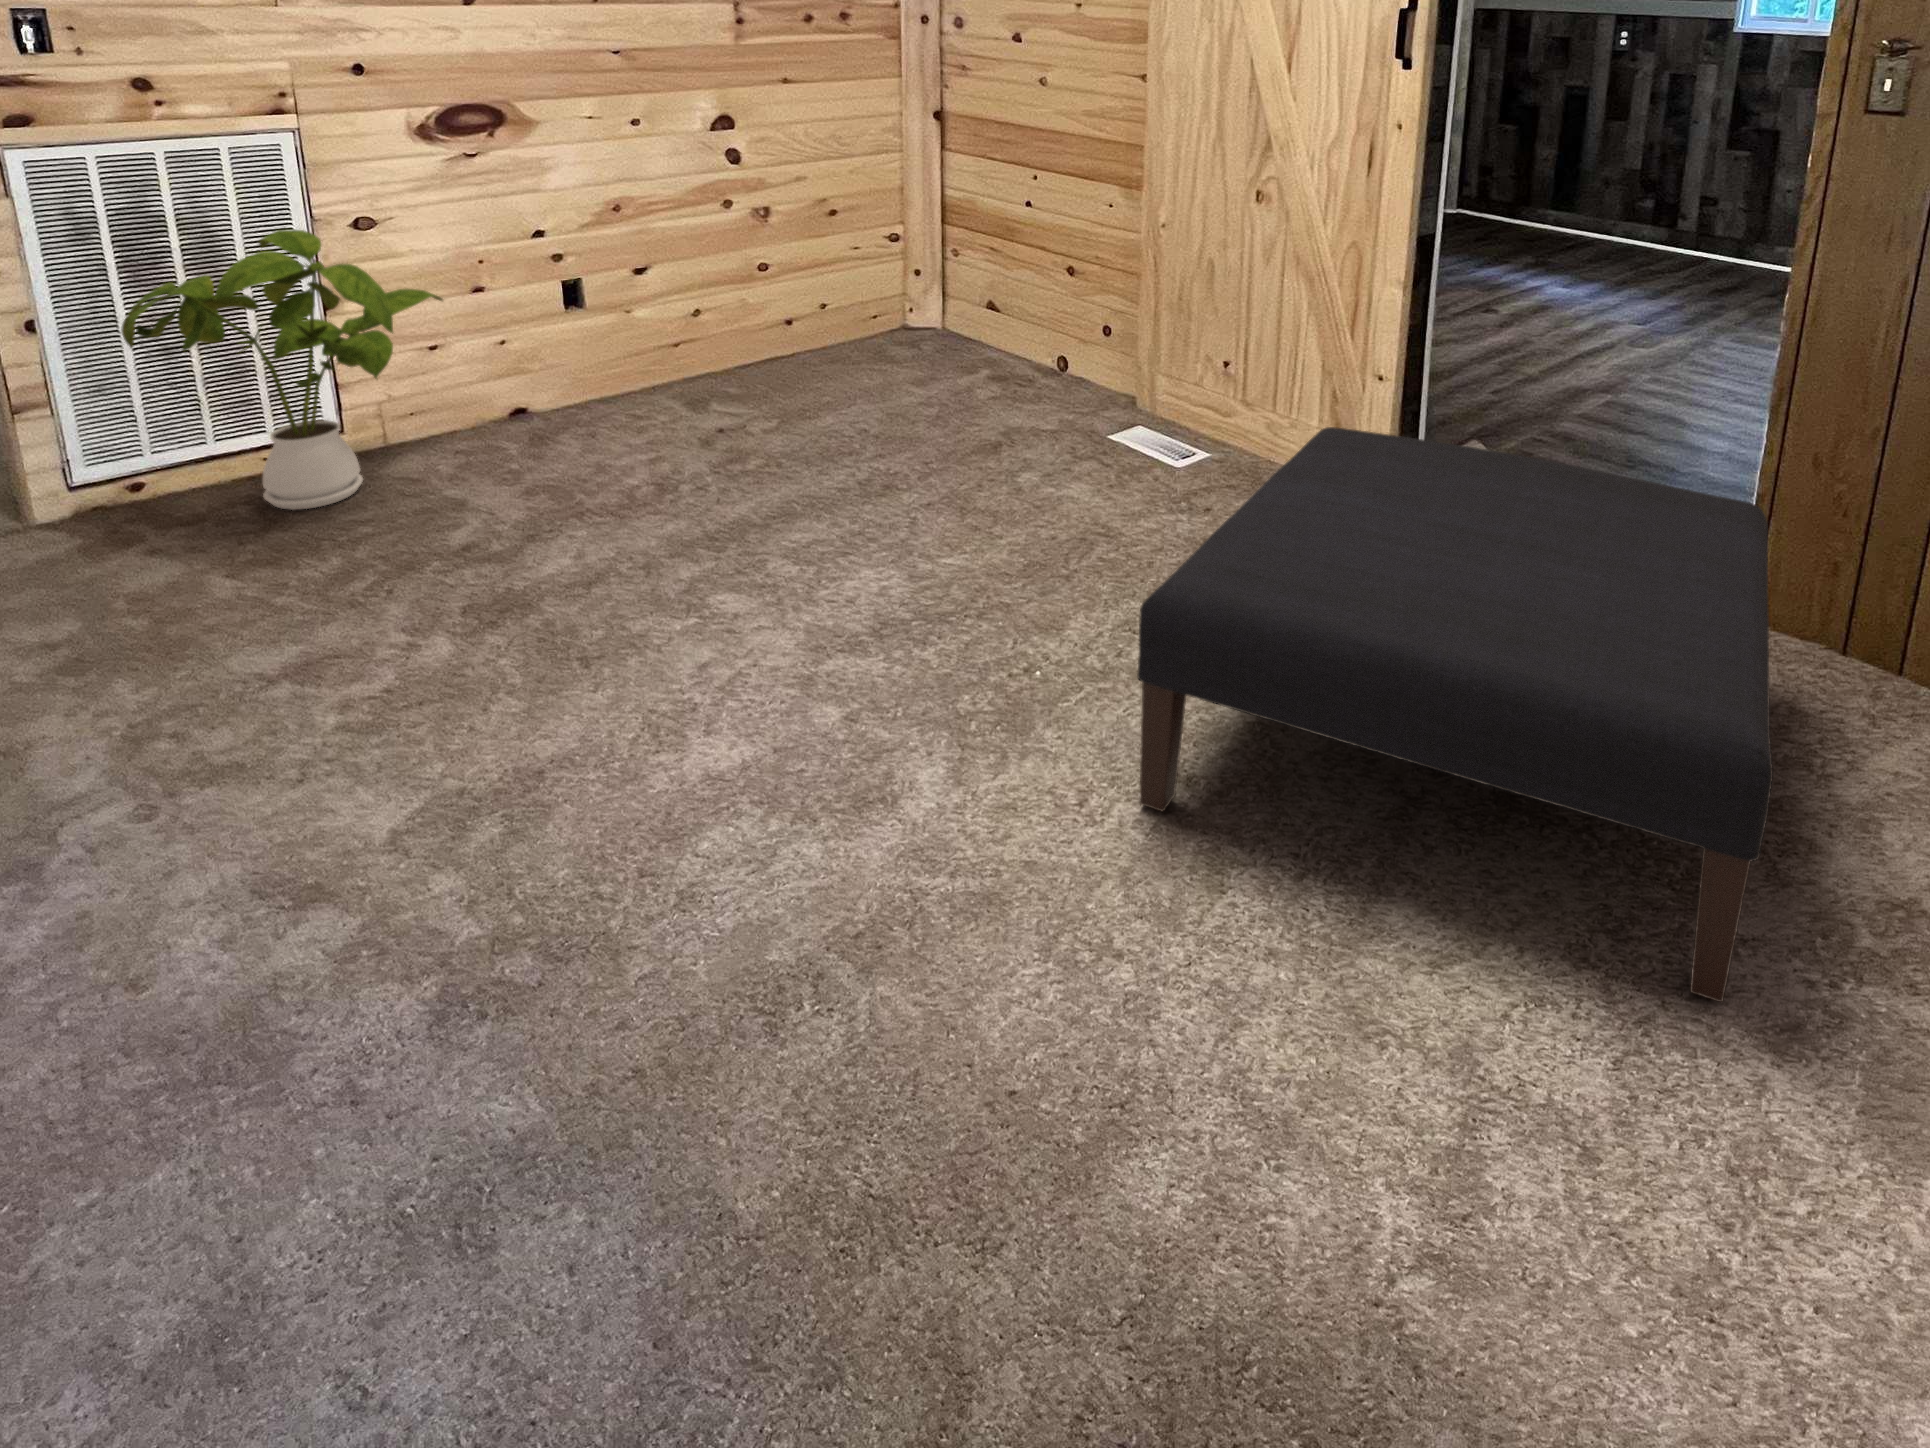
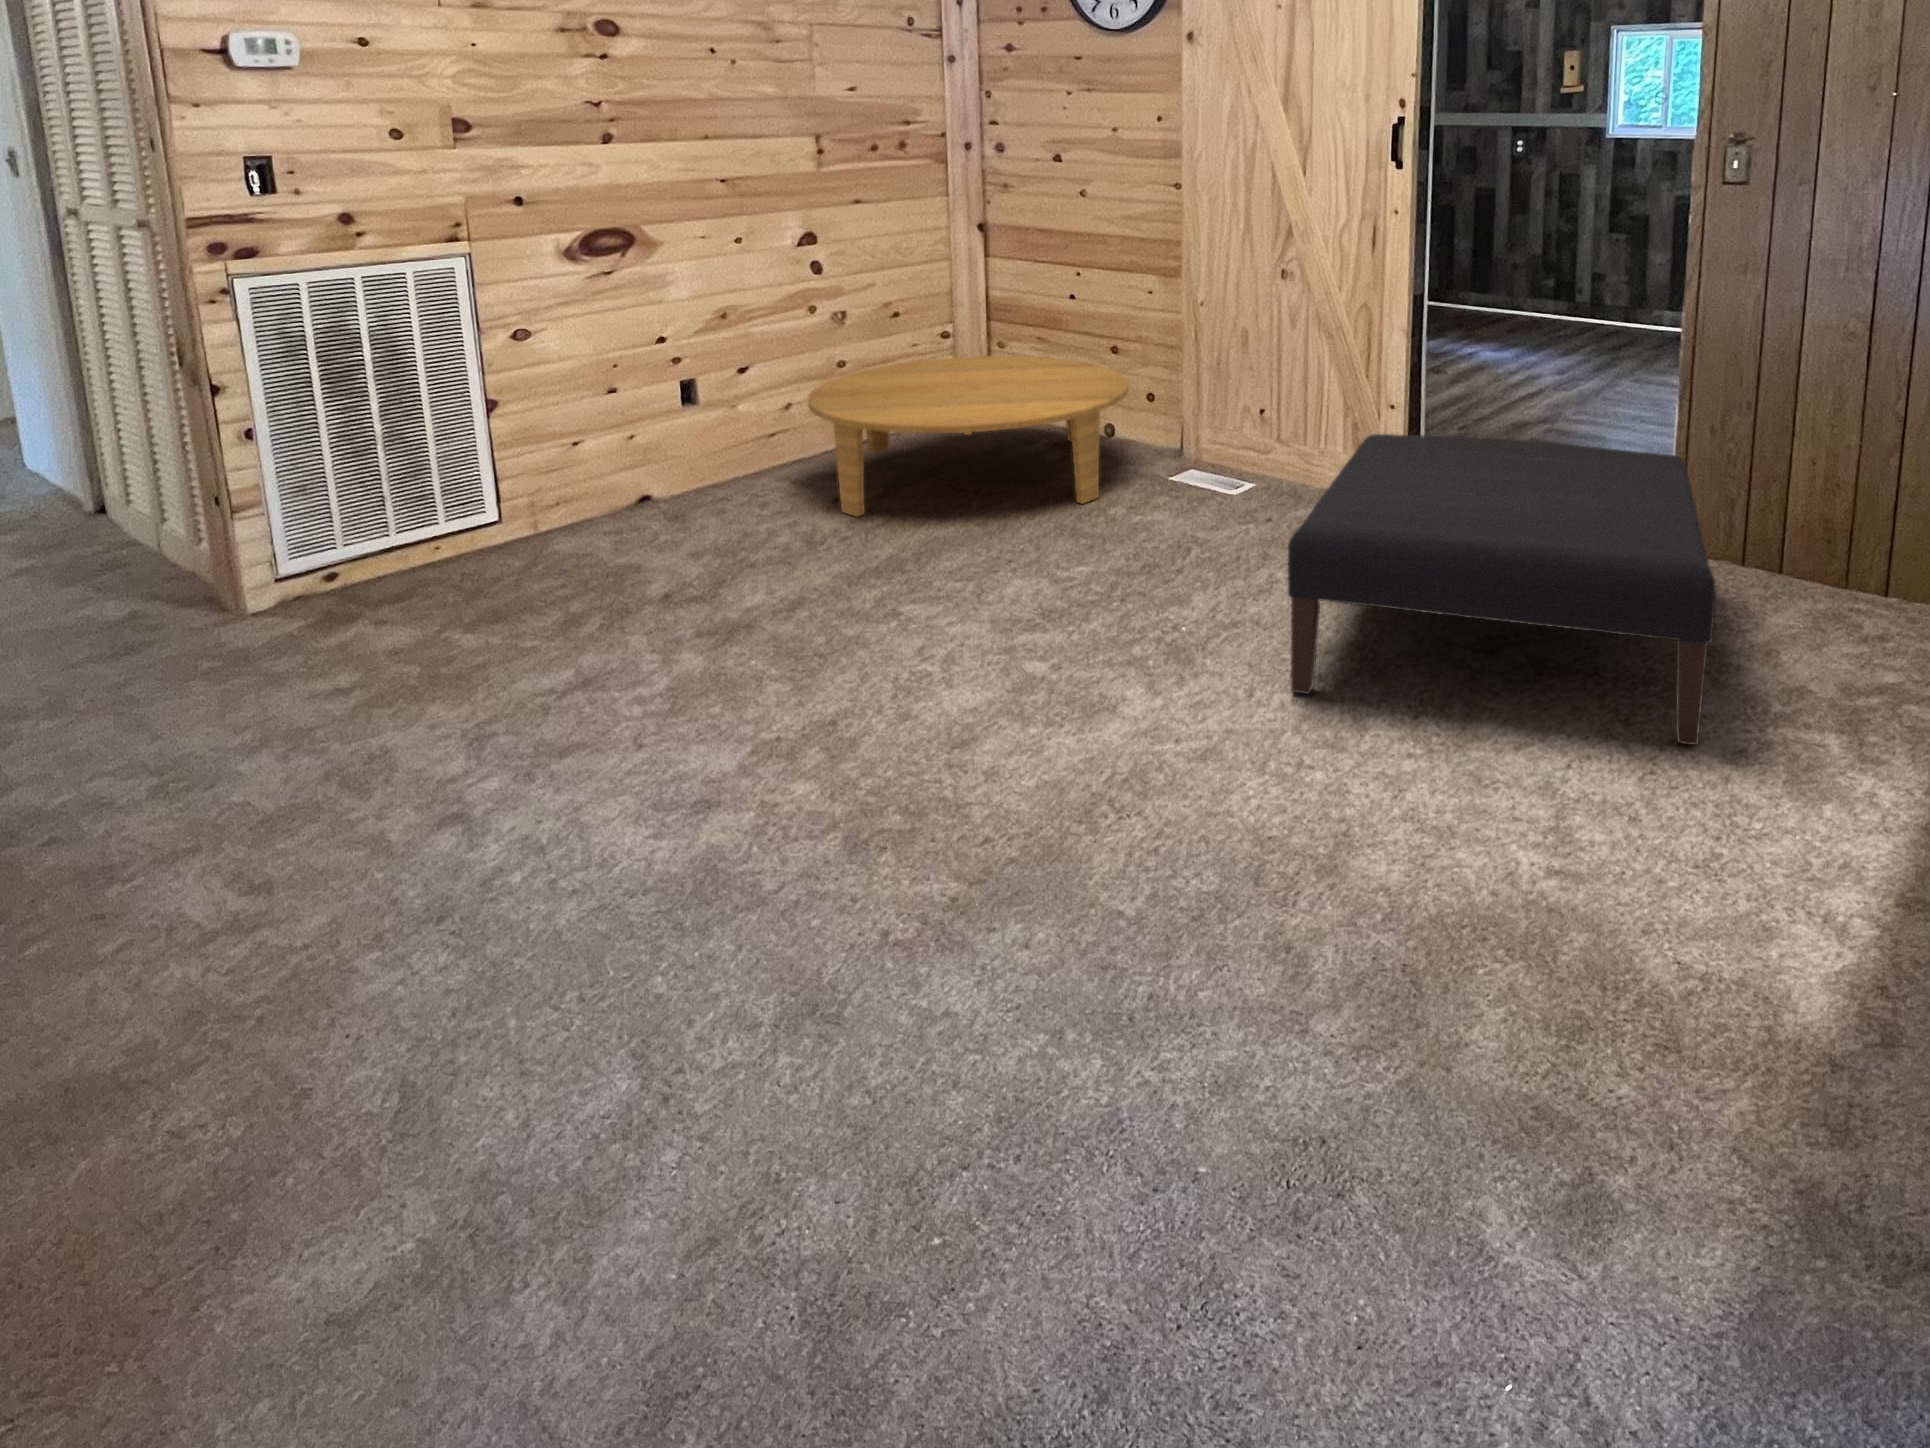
house plant: present [122,230,443,509] -> none [339,335,599,583]
coffee table: none [695,266,1073,463] -> present [808,356,1129,517]

